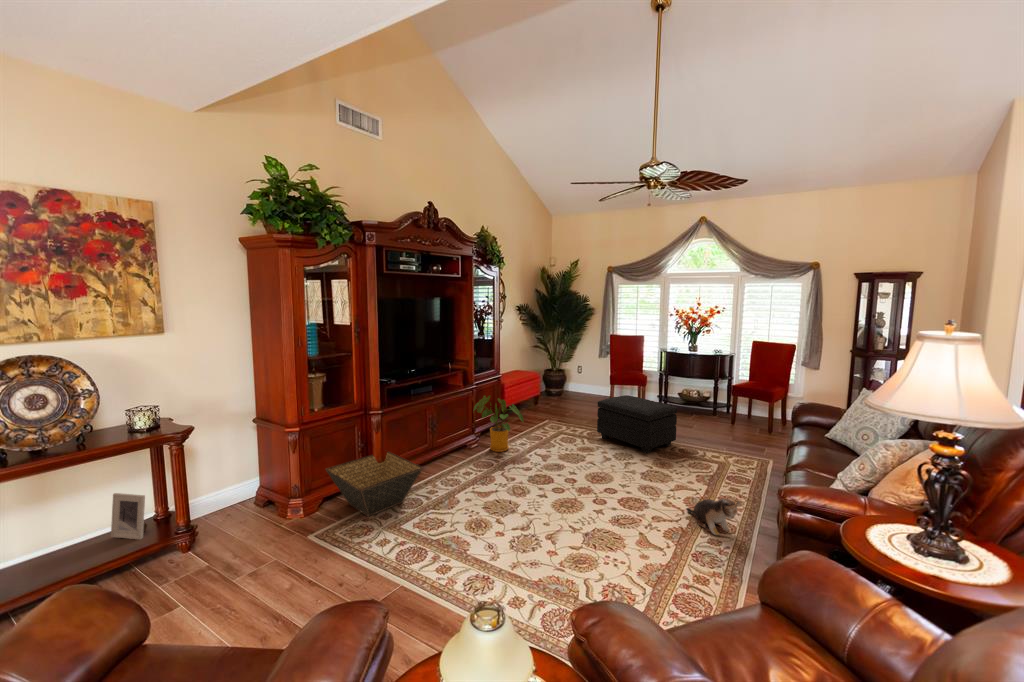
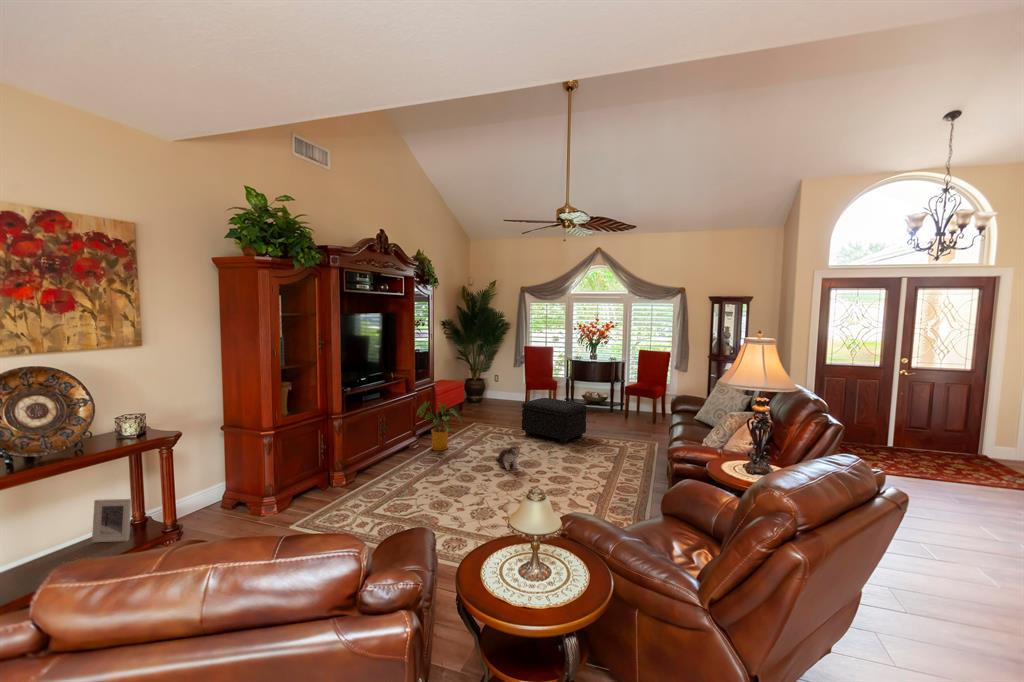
basket: present [326,452,423,517] -> none [295,452,387,508]
plush toy: present [686,498,741,535] -> present [496,445,522,470]

